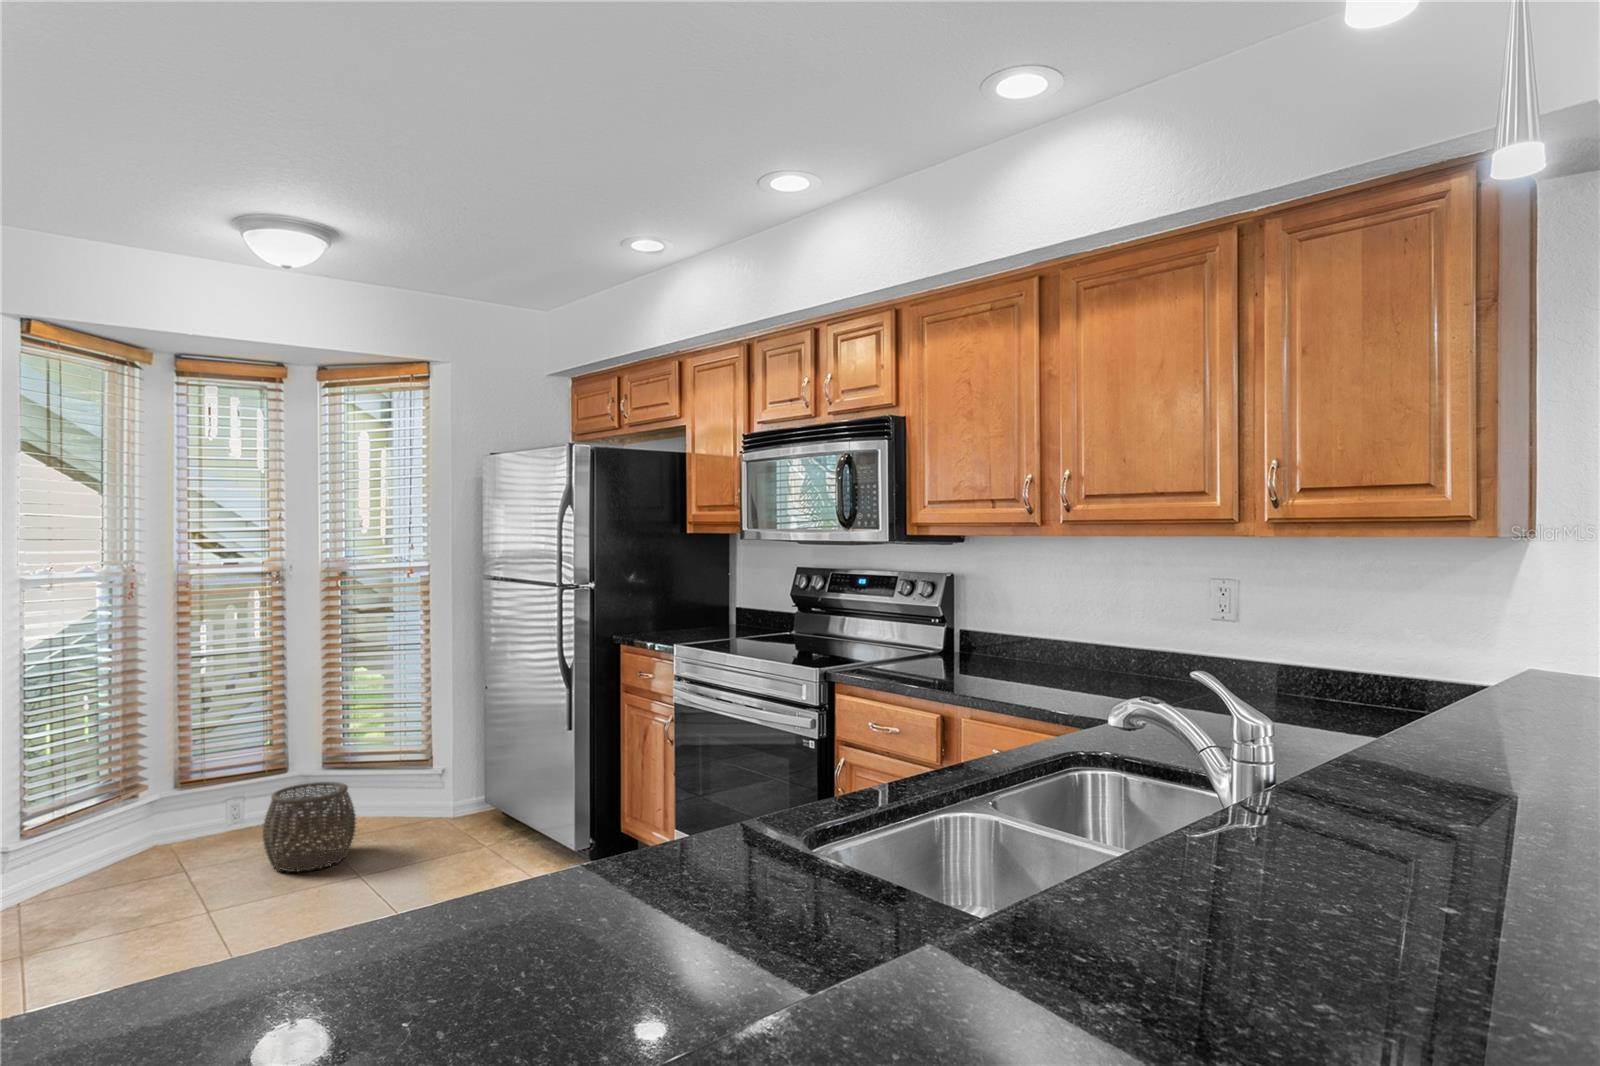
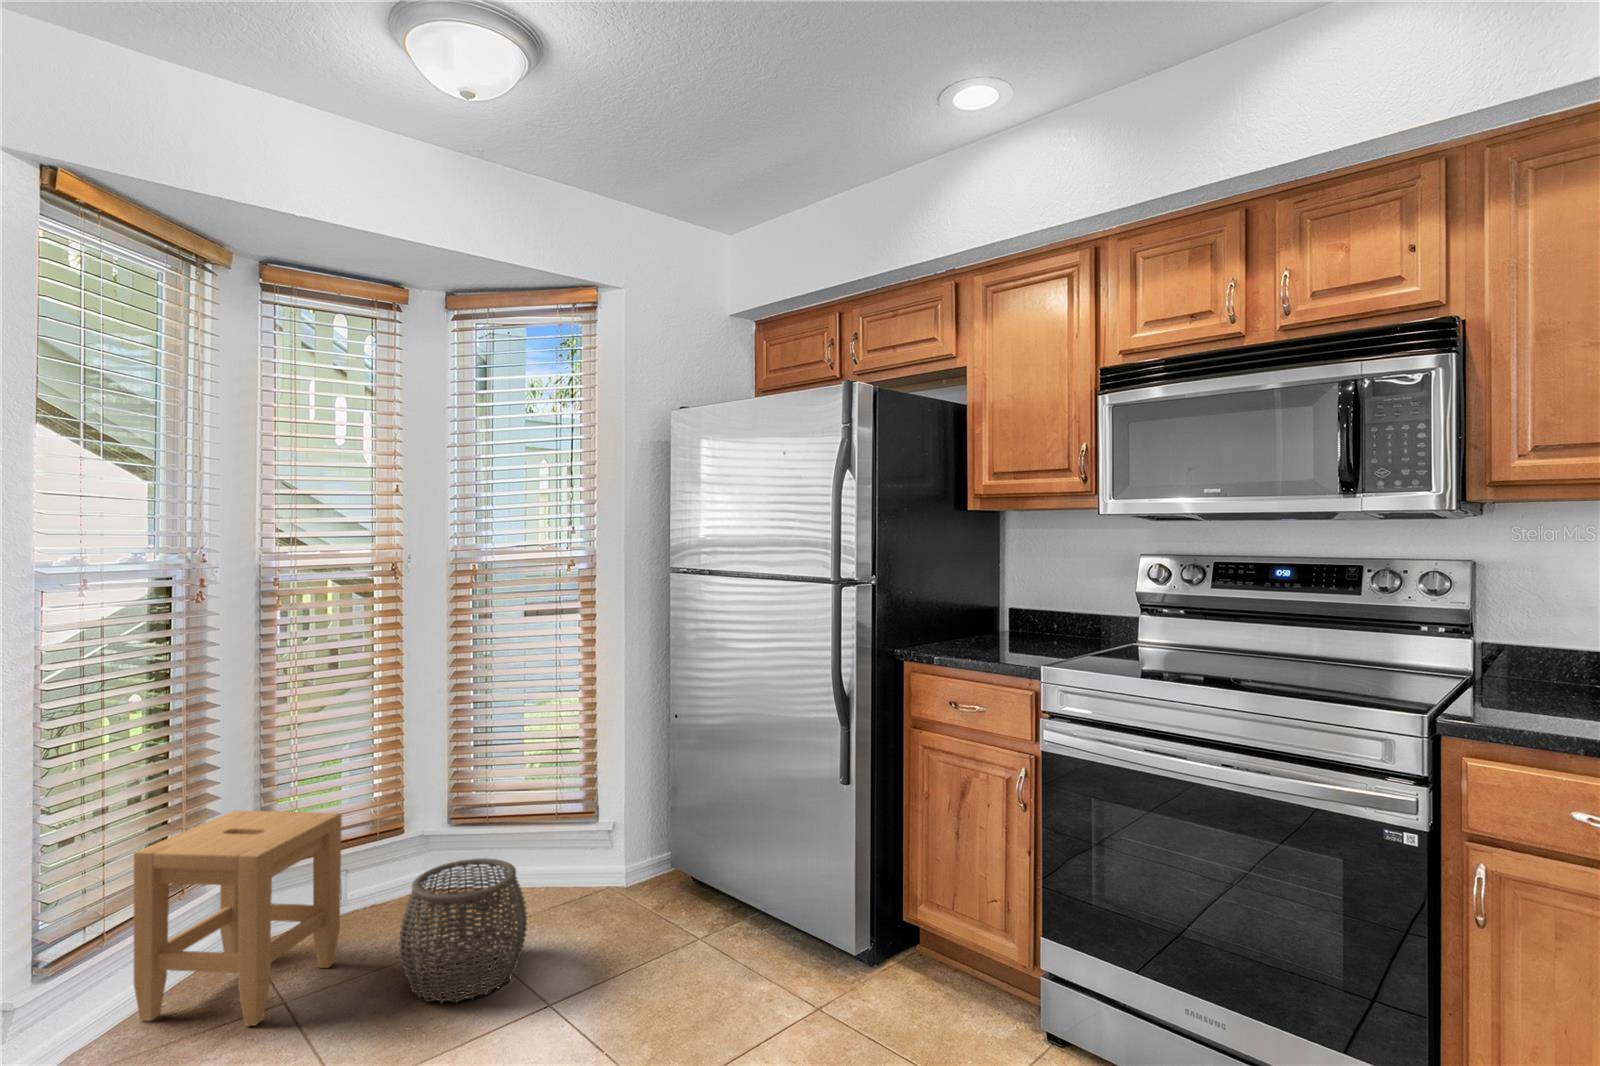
stool: none [85,746,230,880] -> present [133,810,342,1026]

